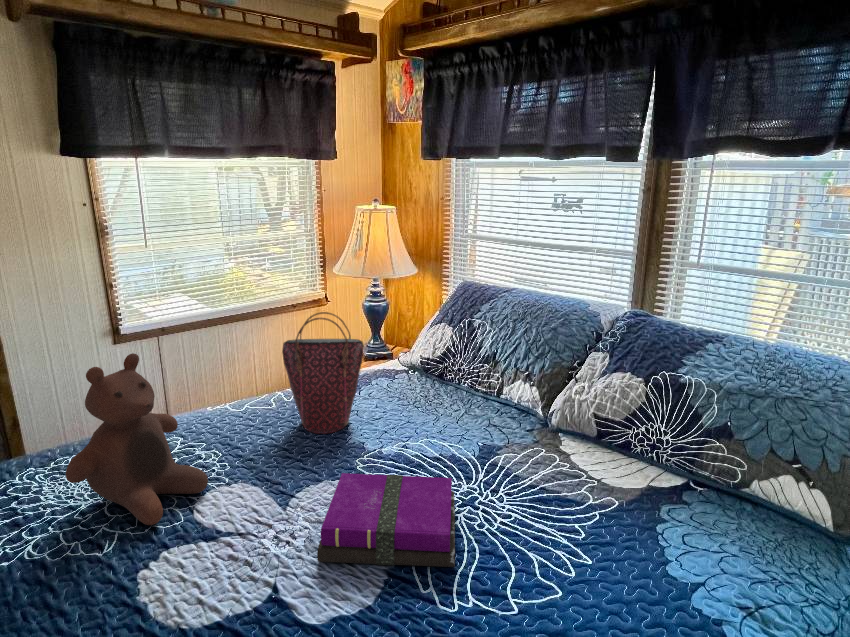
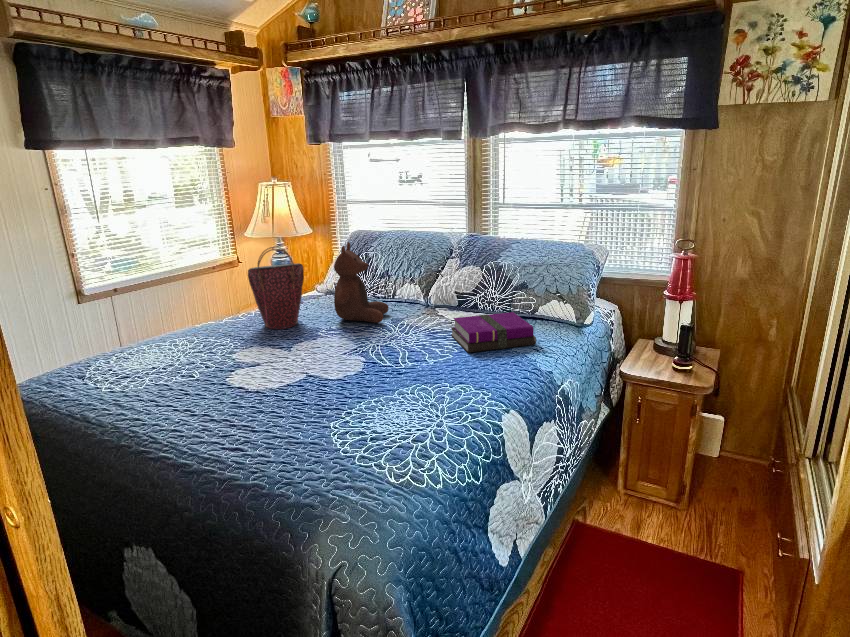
stuffed bear: present [65,353,208,525] -> present [334,242,388,323]
notebook: present [317,473,455,567] -> present [451,312,536,352]

